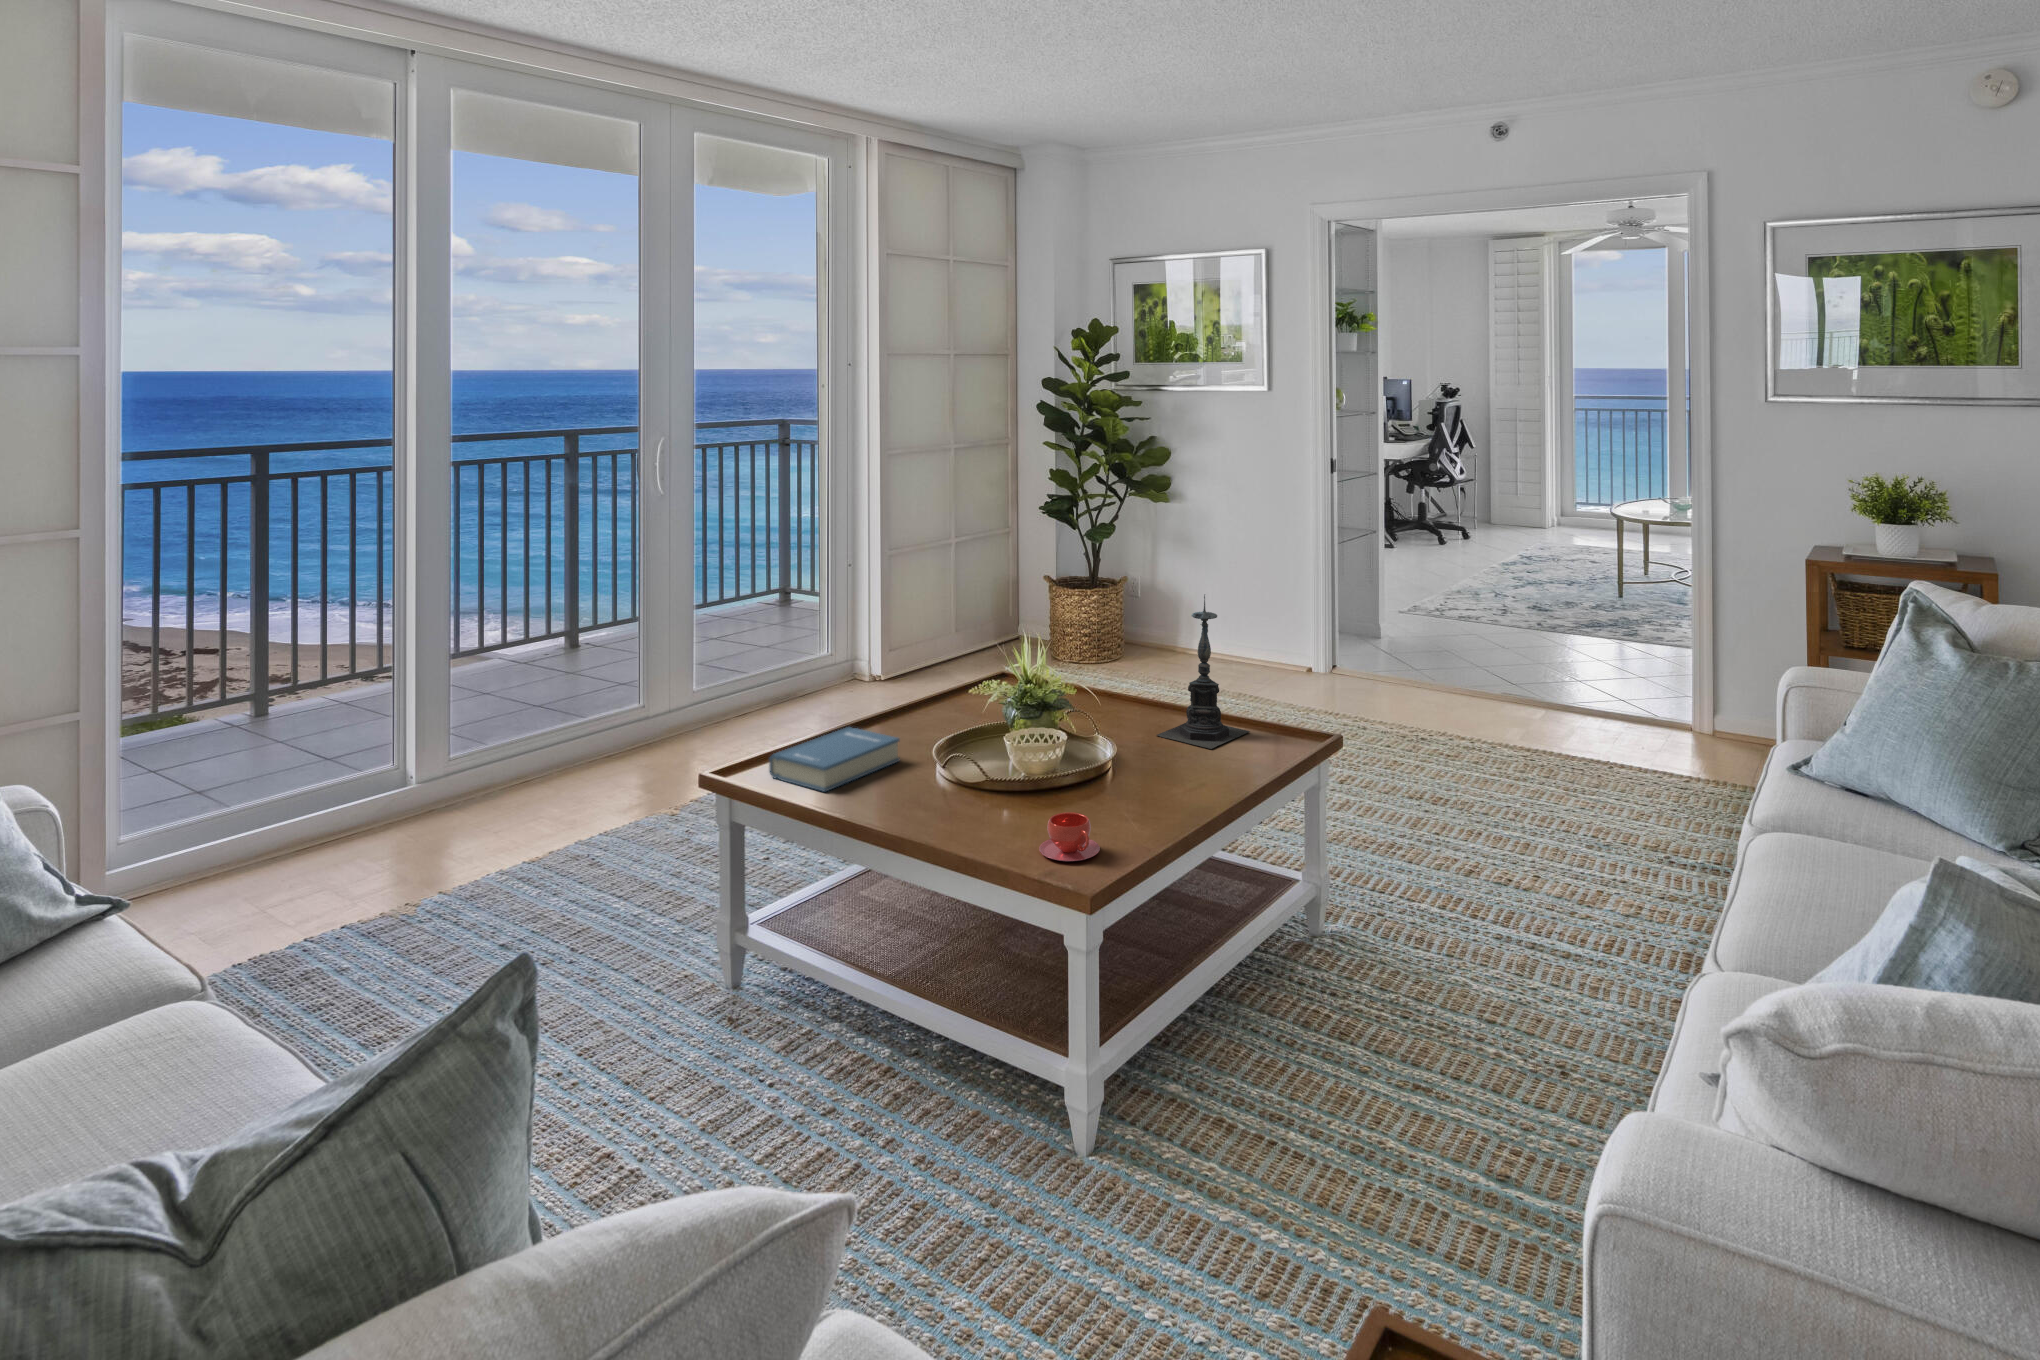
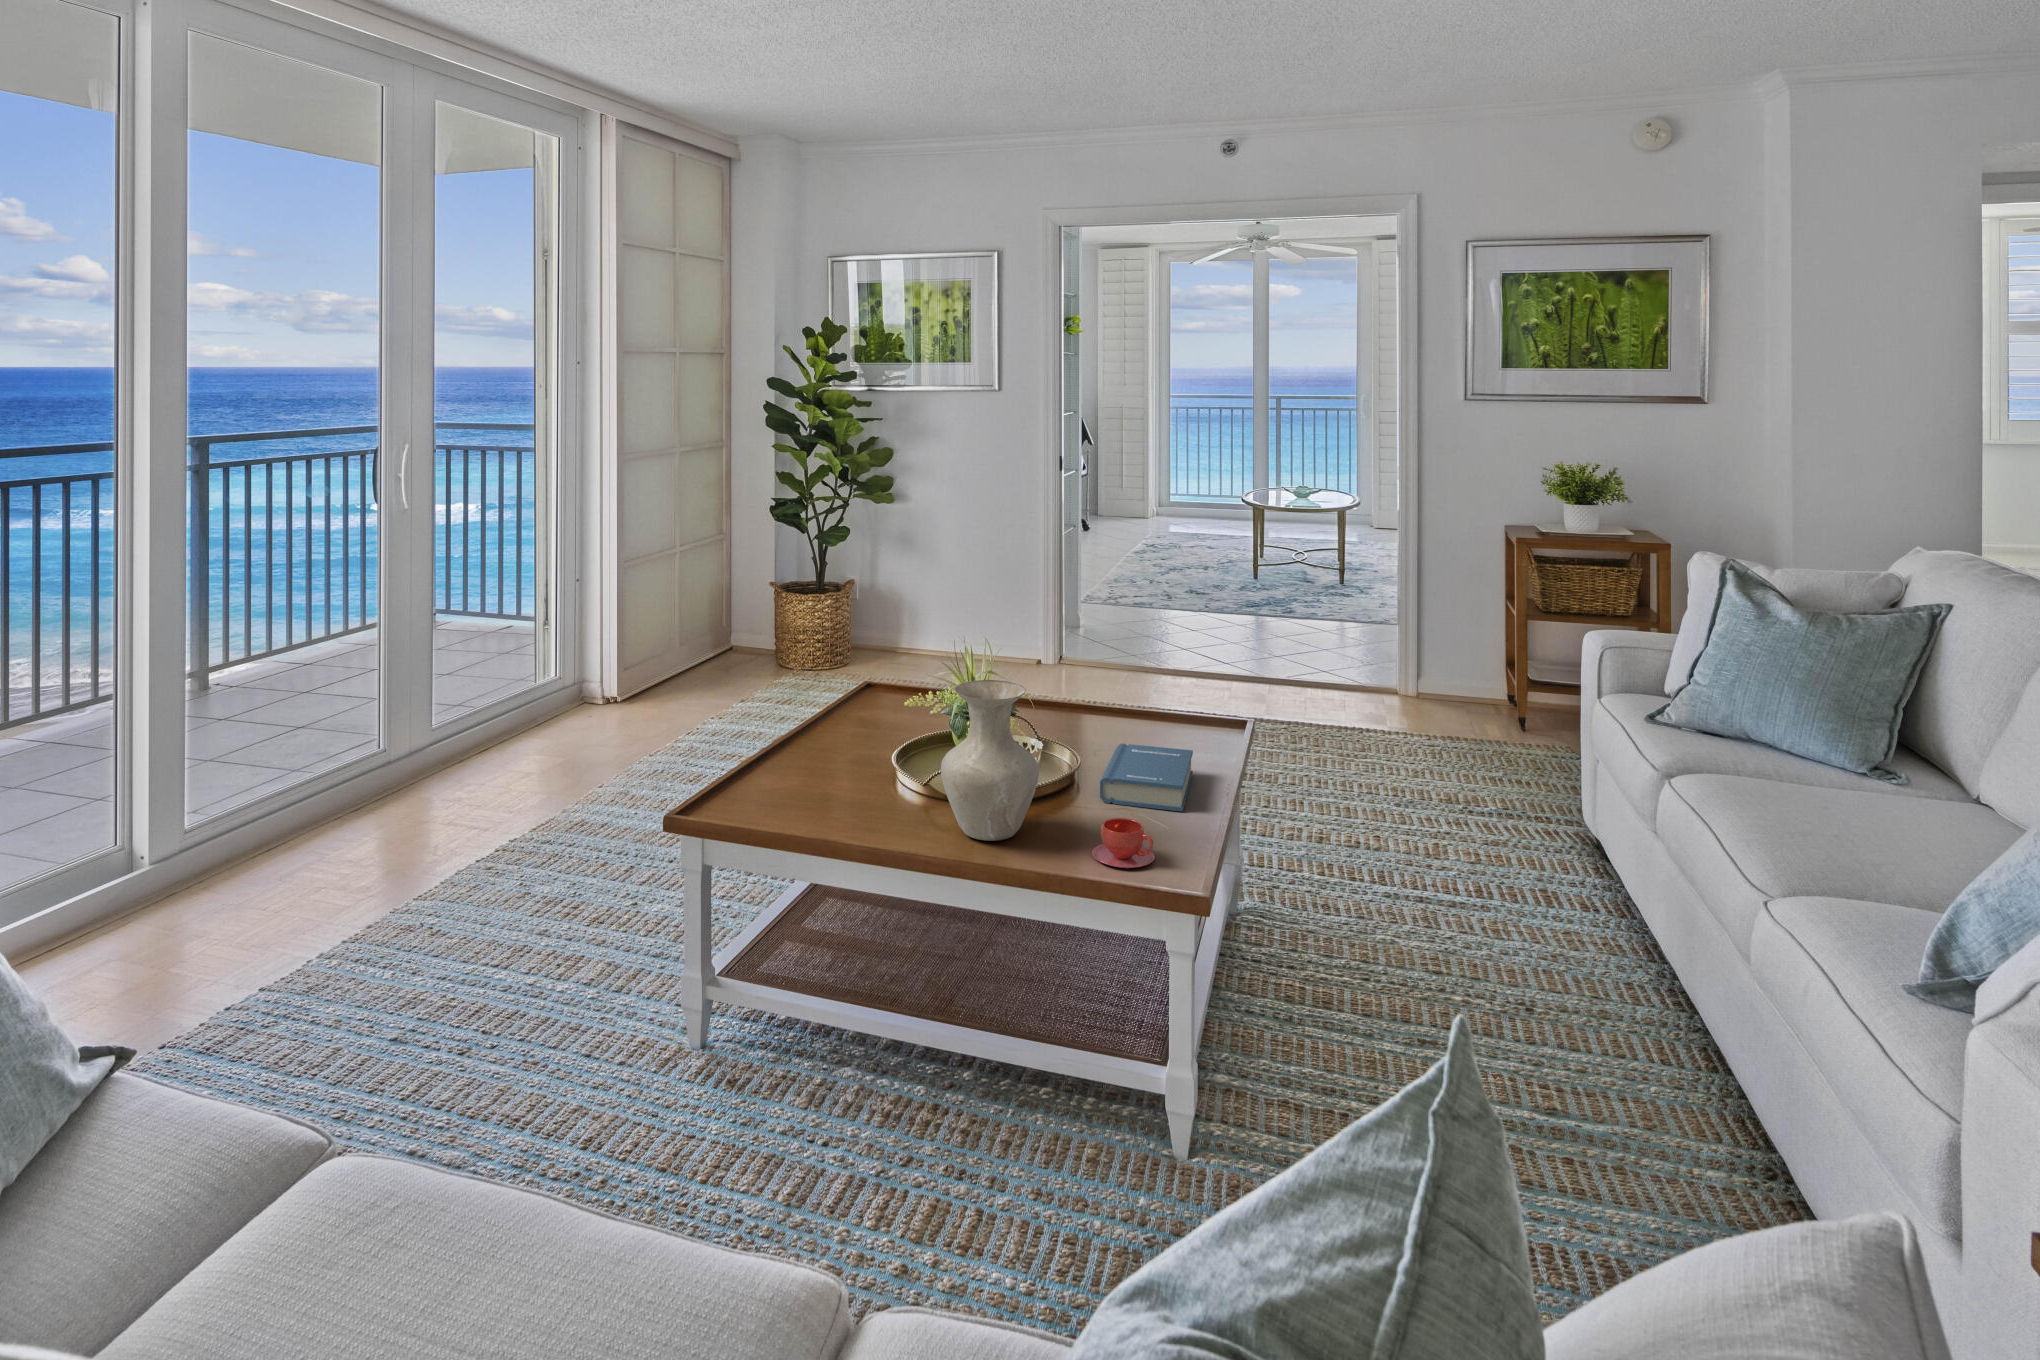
candle holder: present [1157,594,1250,749] -> none [1077,591,1159,745]
vase: none [923,670,1017,823] -> present [941,680,1039,841]
hardback book: present [769,727,900,792] -> present [1100,743,1193,811]

